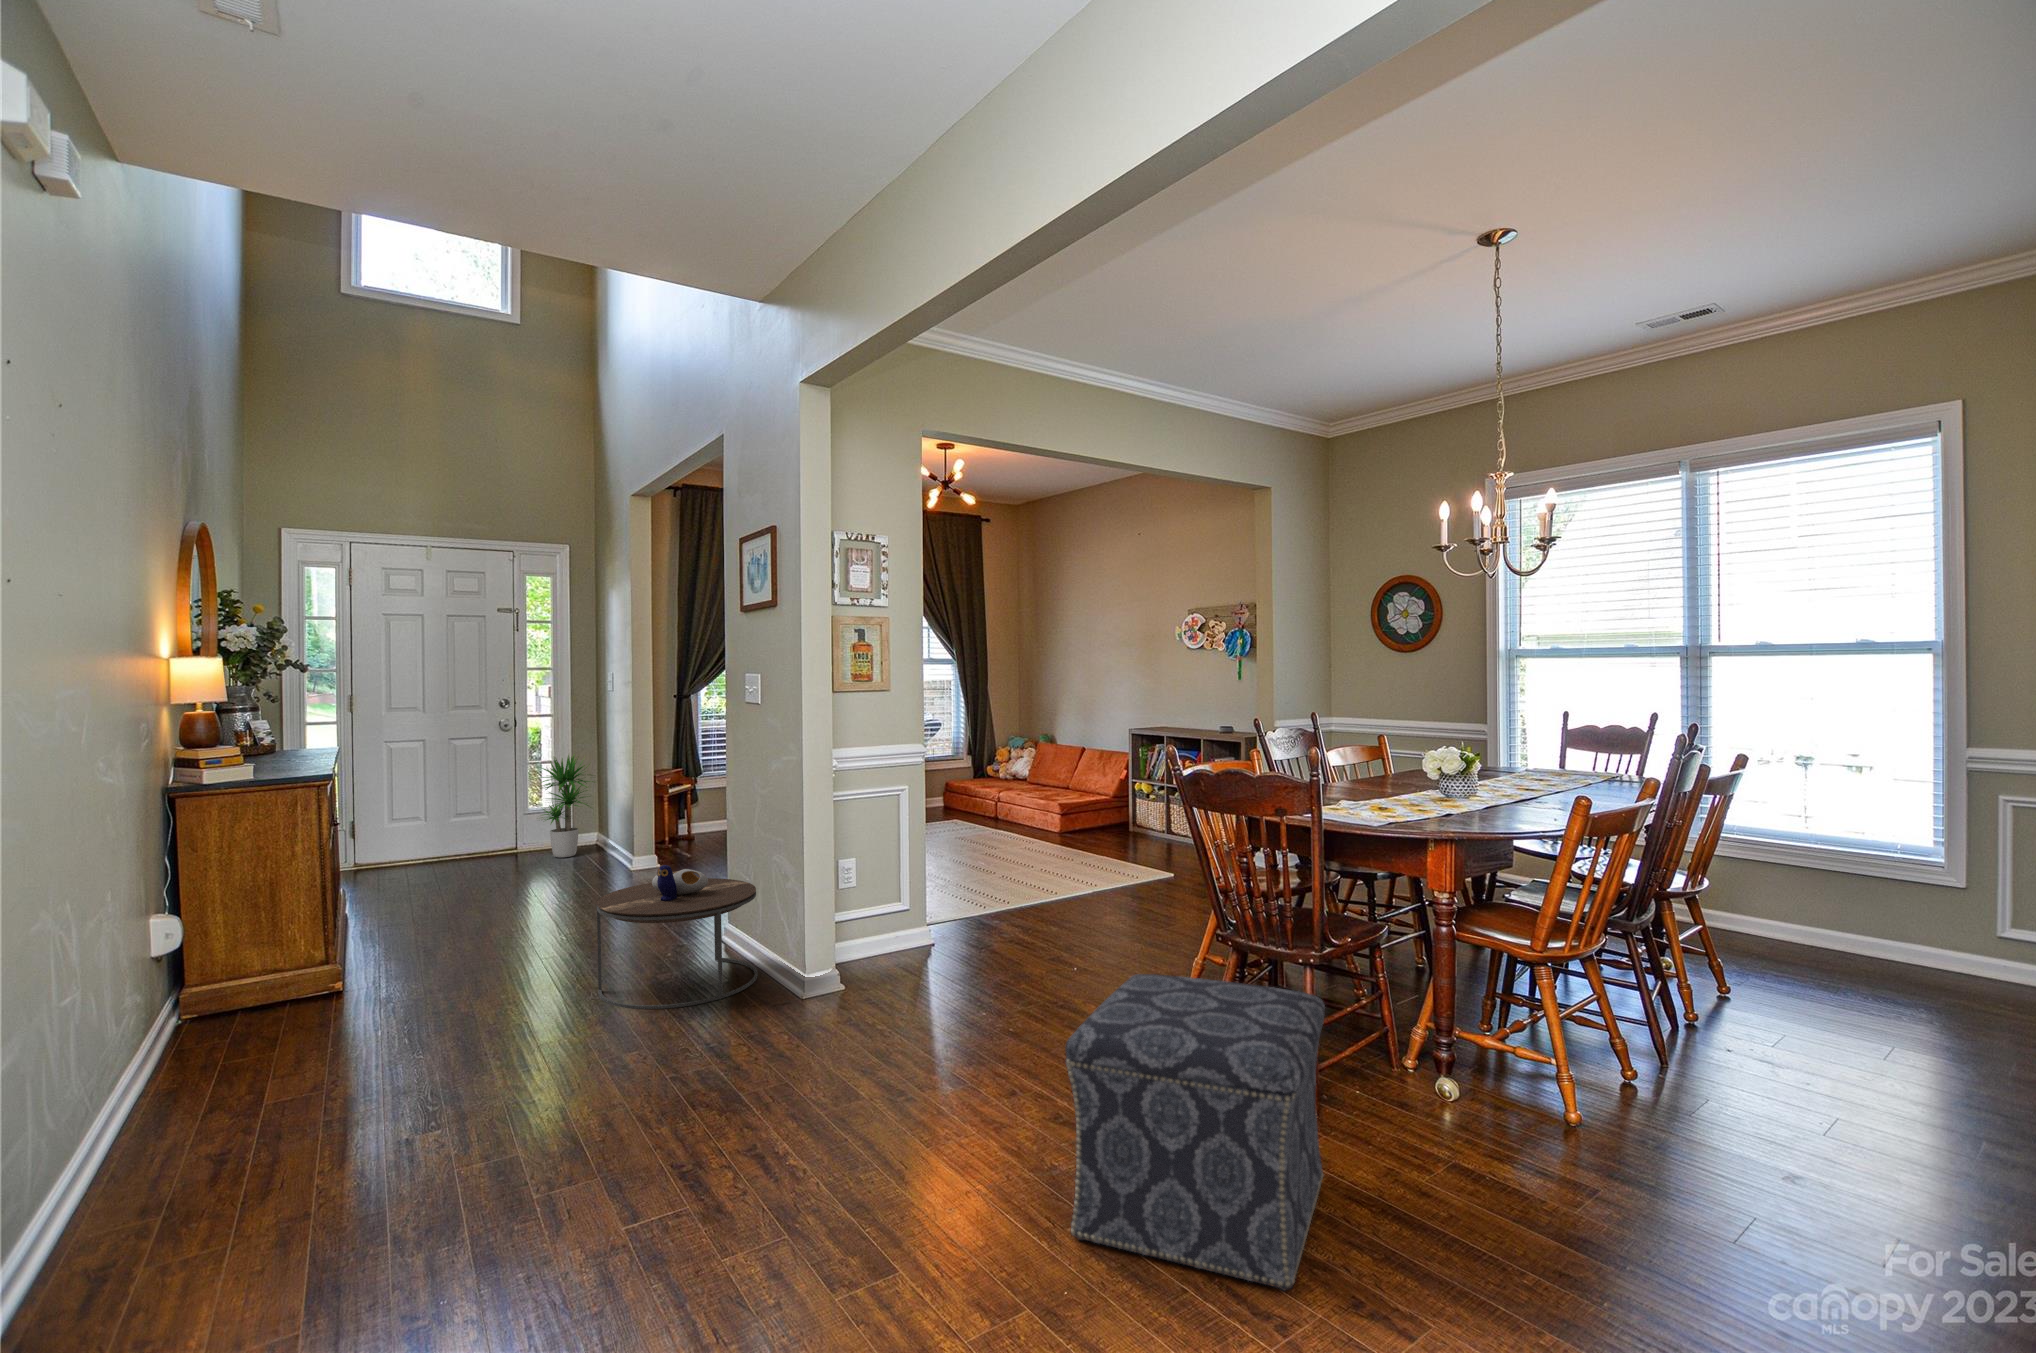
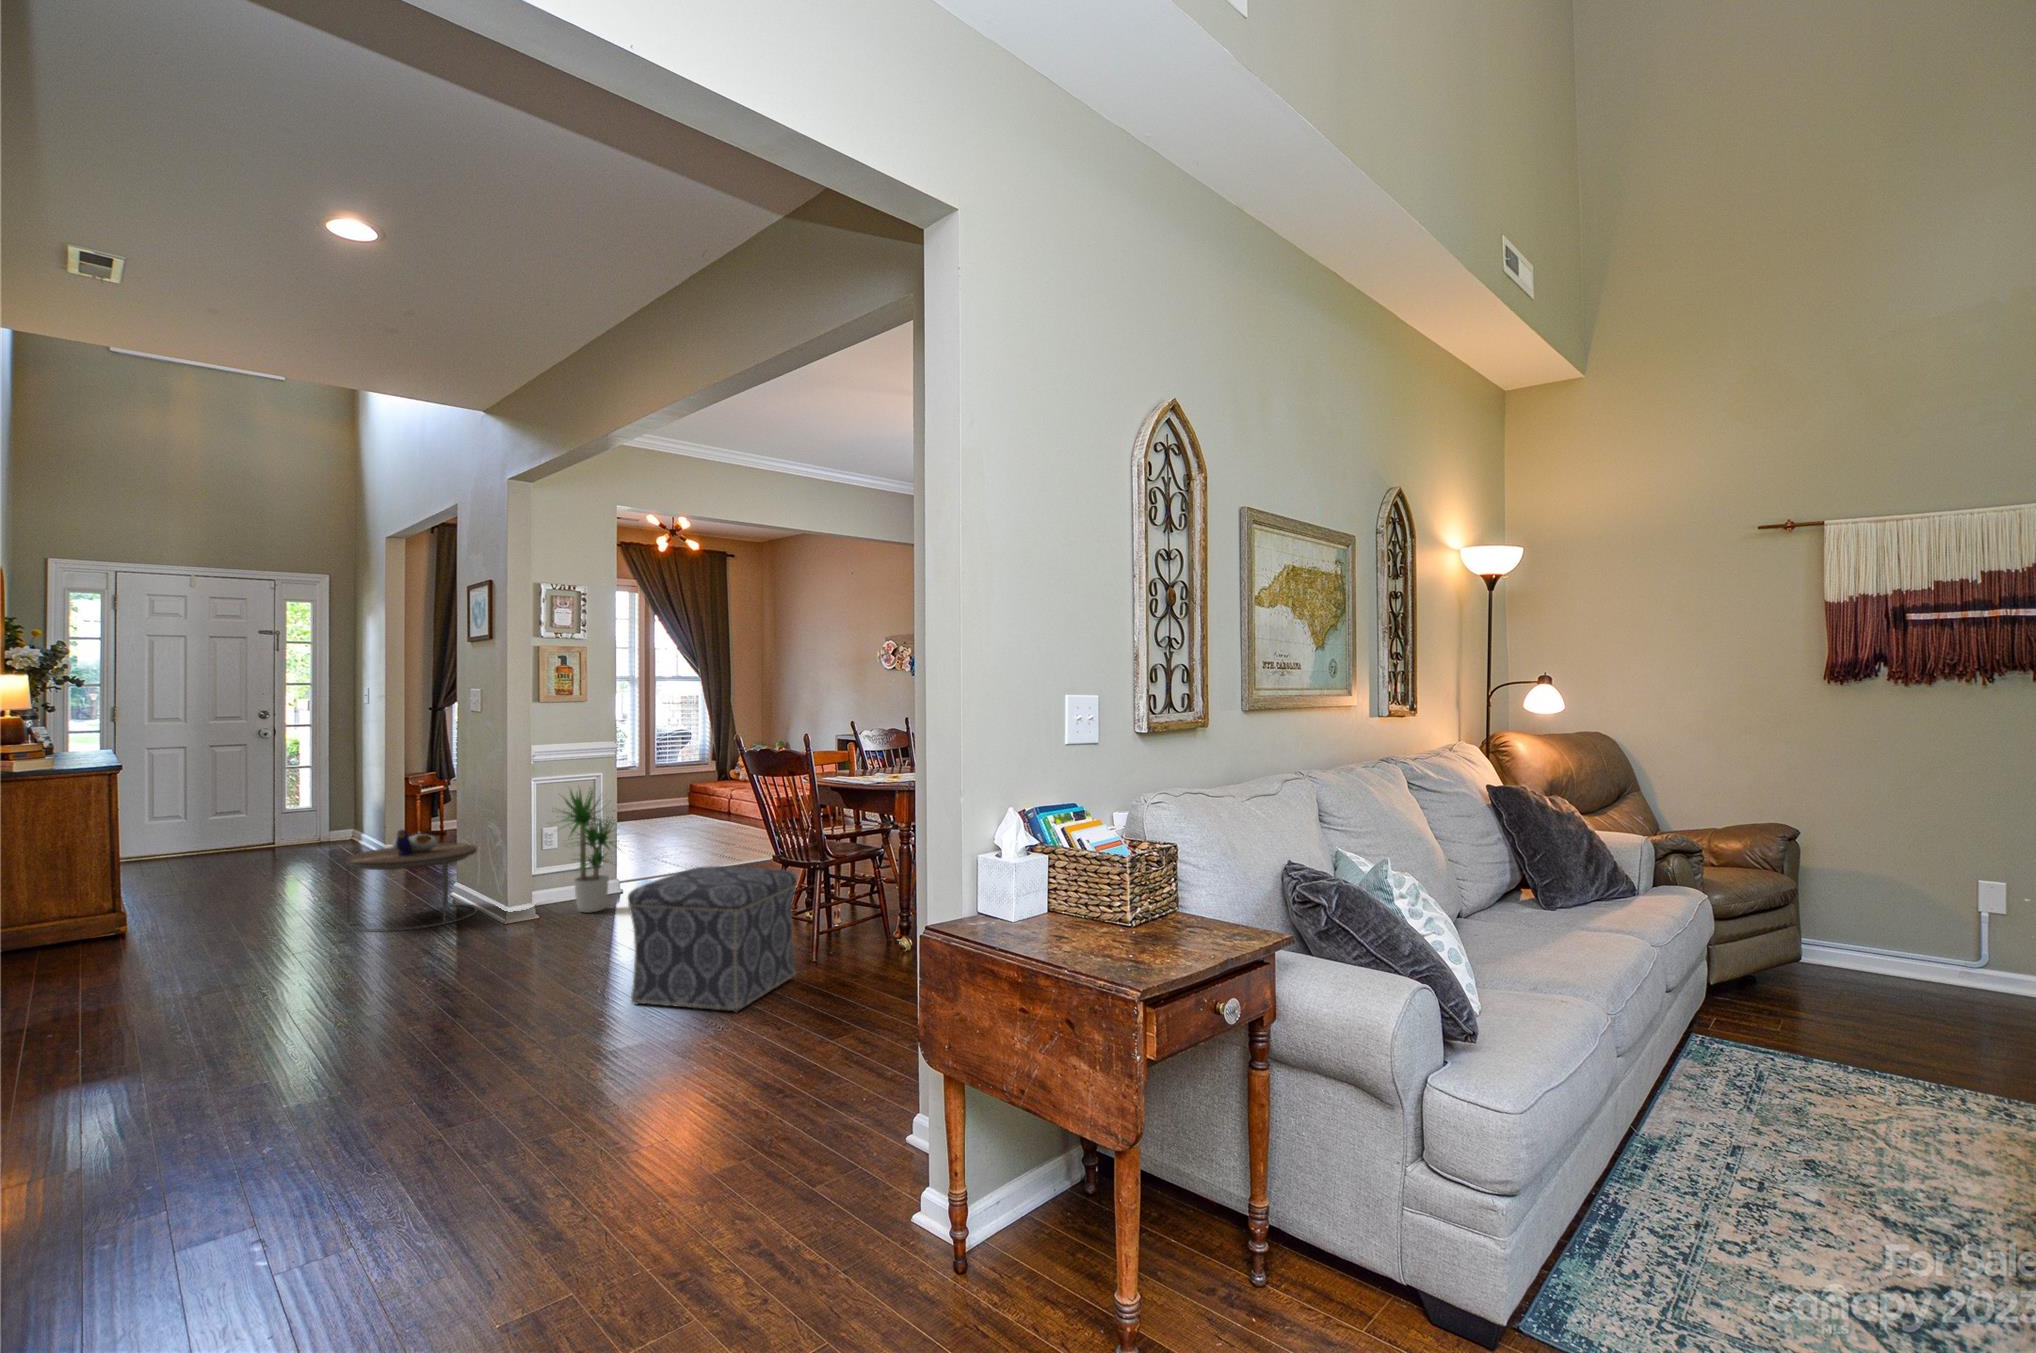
potted plant: present [540,755,593,858] -> present [560,791,621,912]

